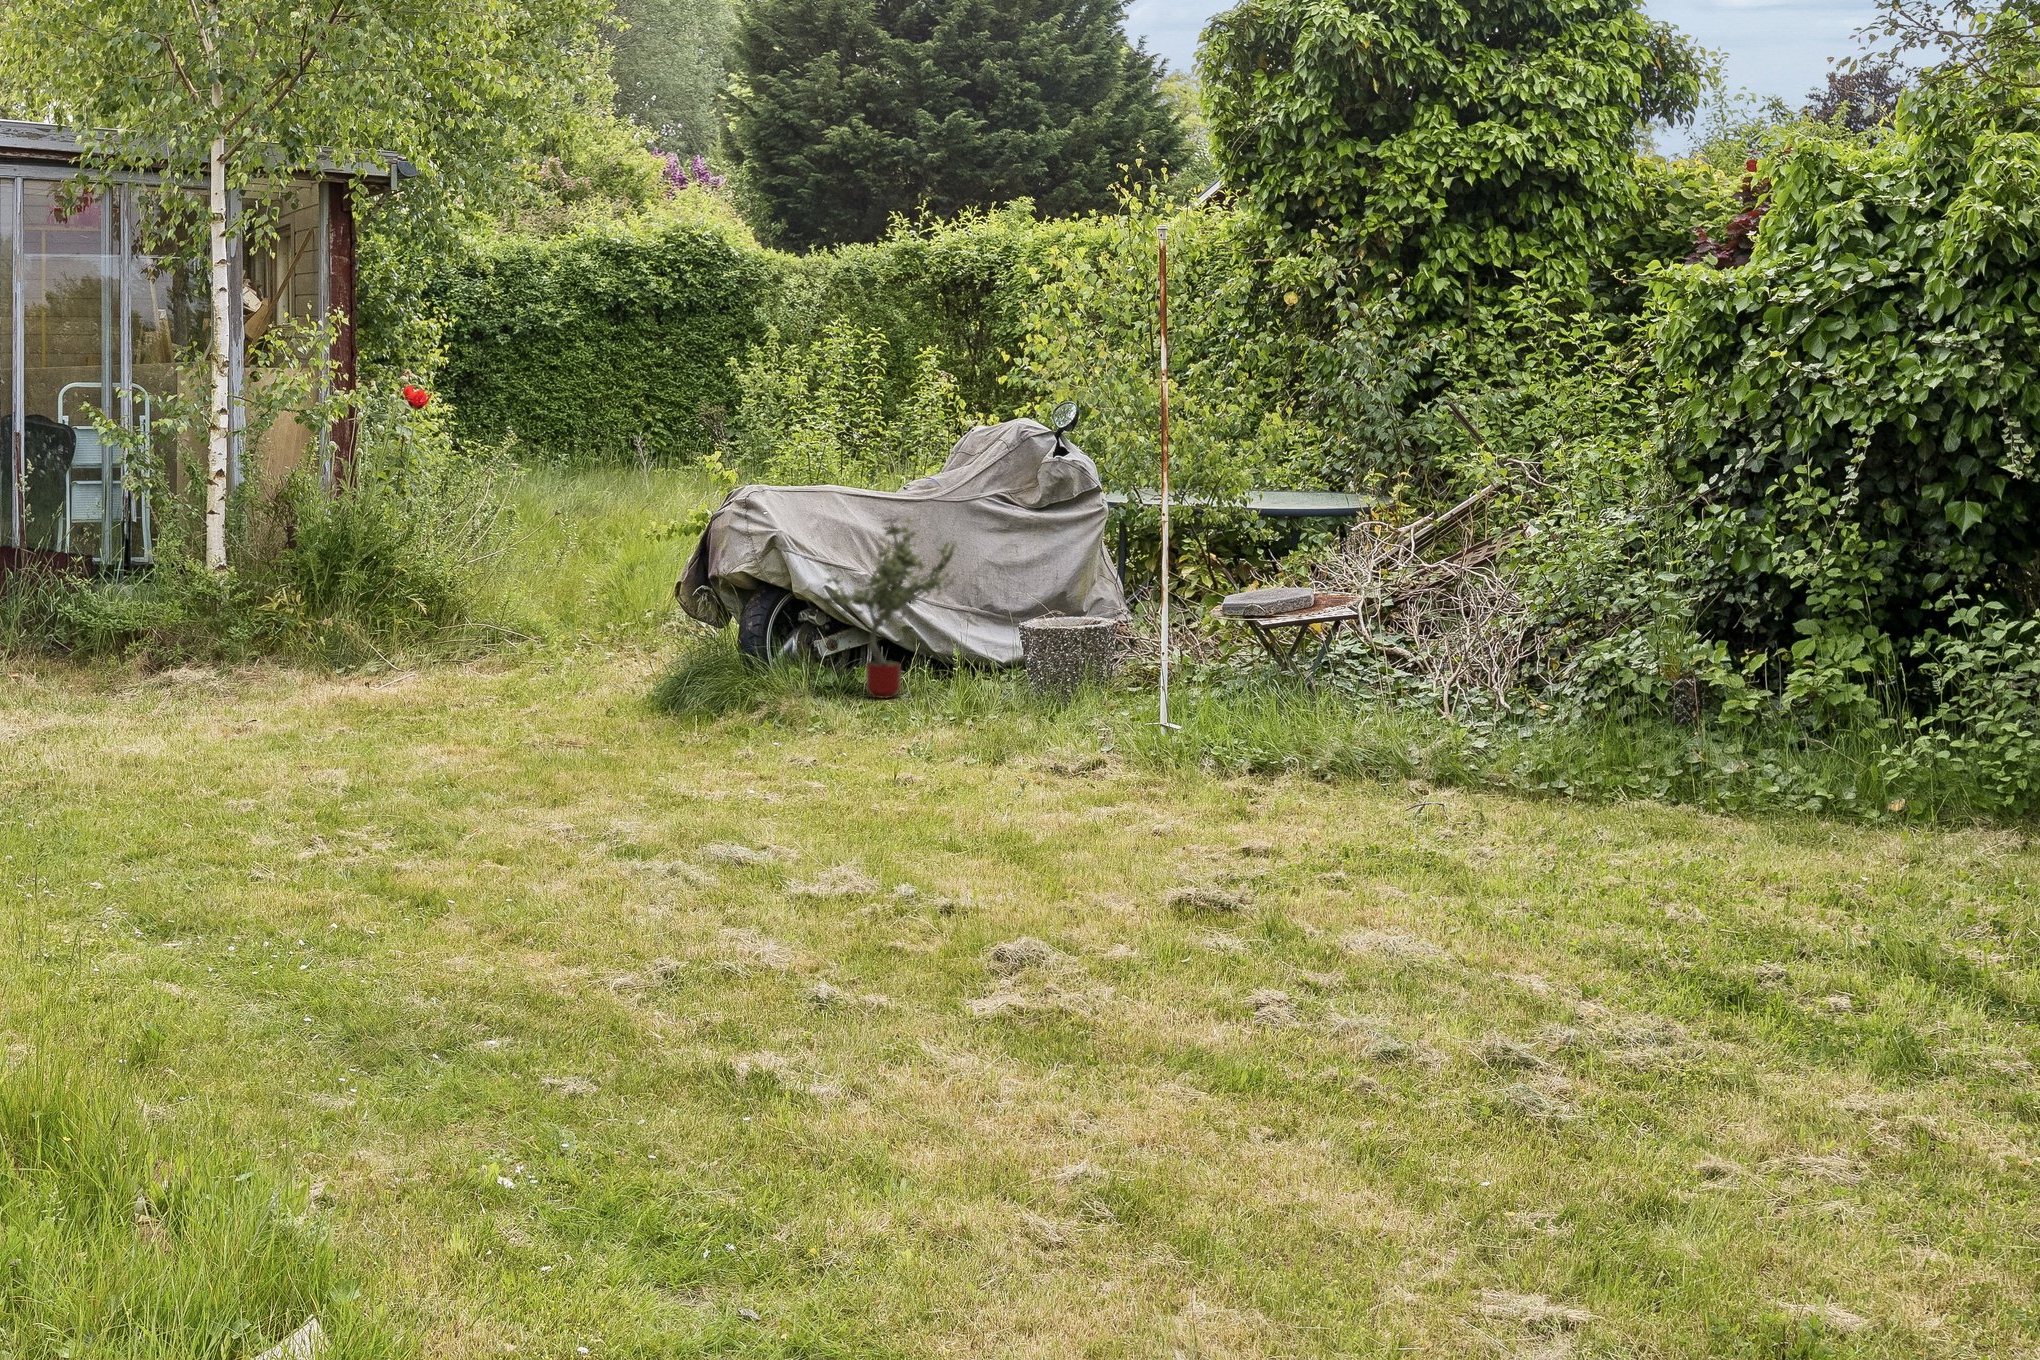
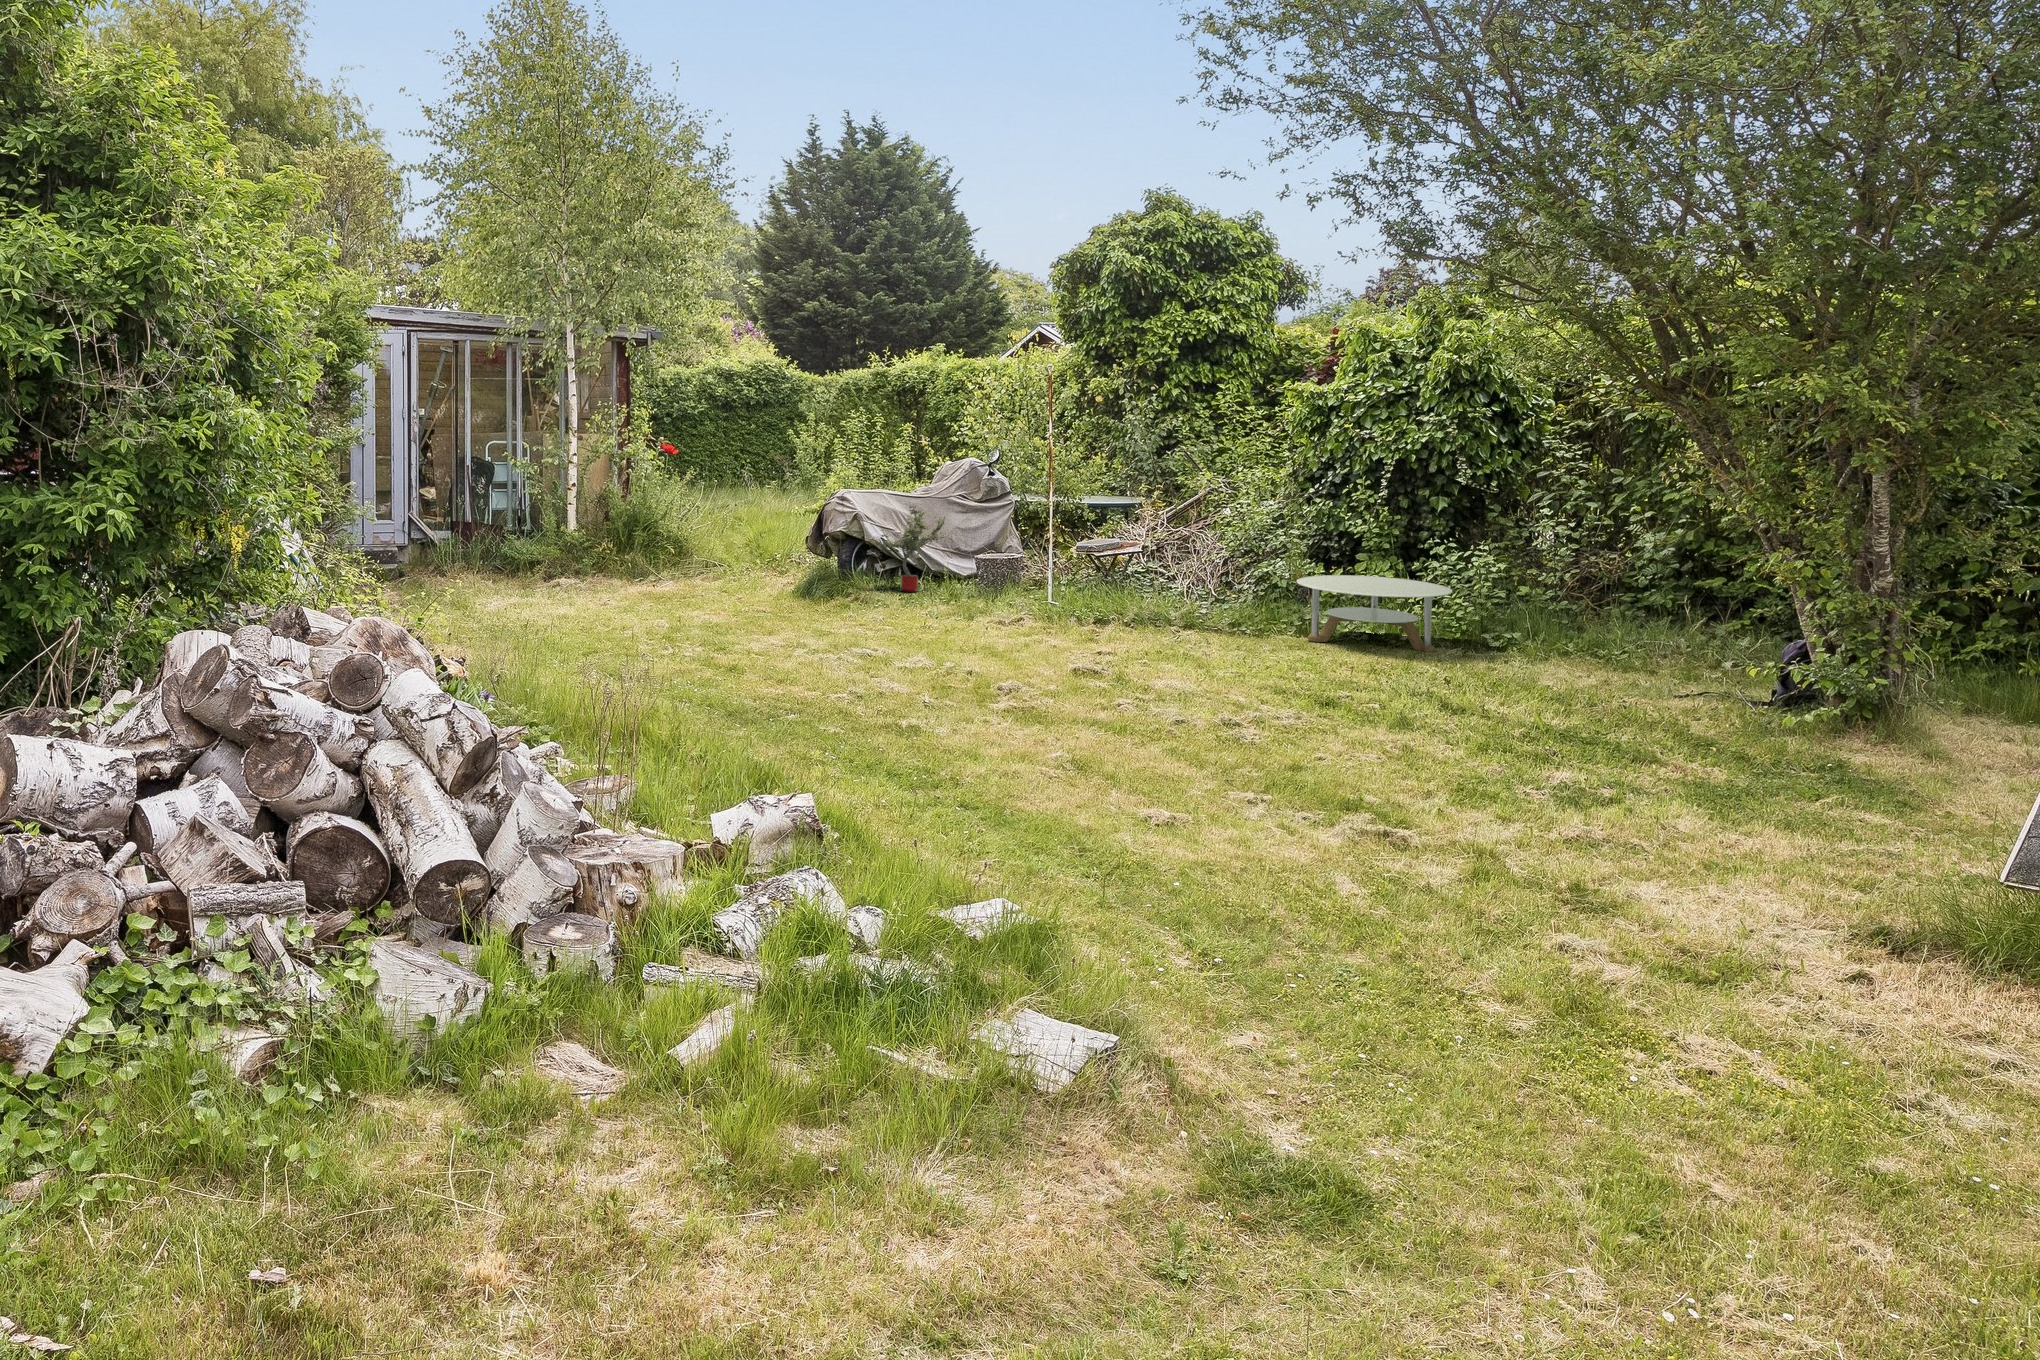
round table: none [1667,672,1999,849] -> present [1297,575,1452,652]

